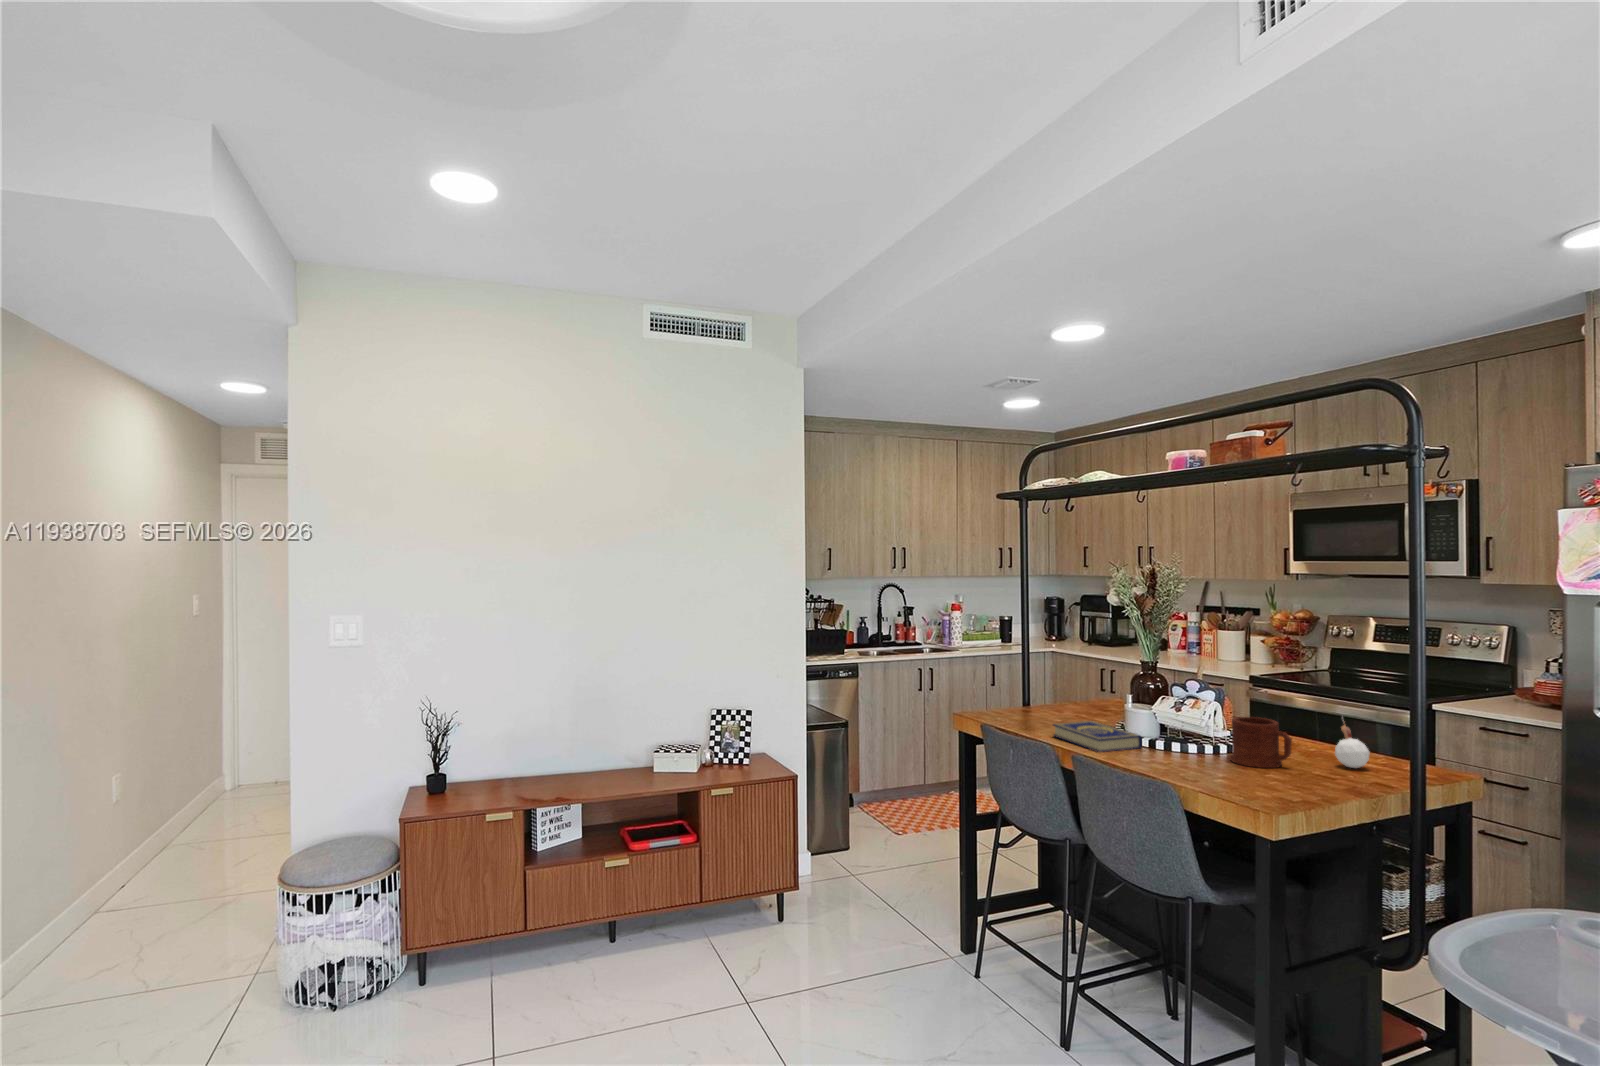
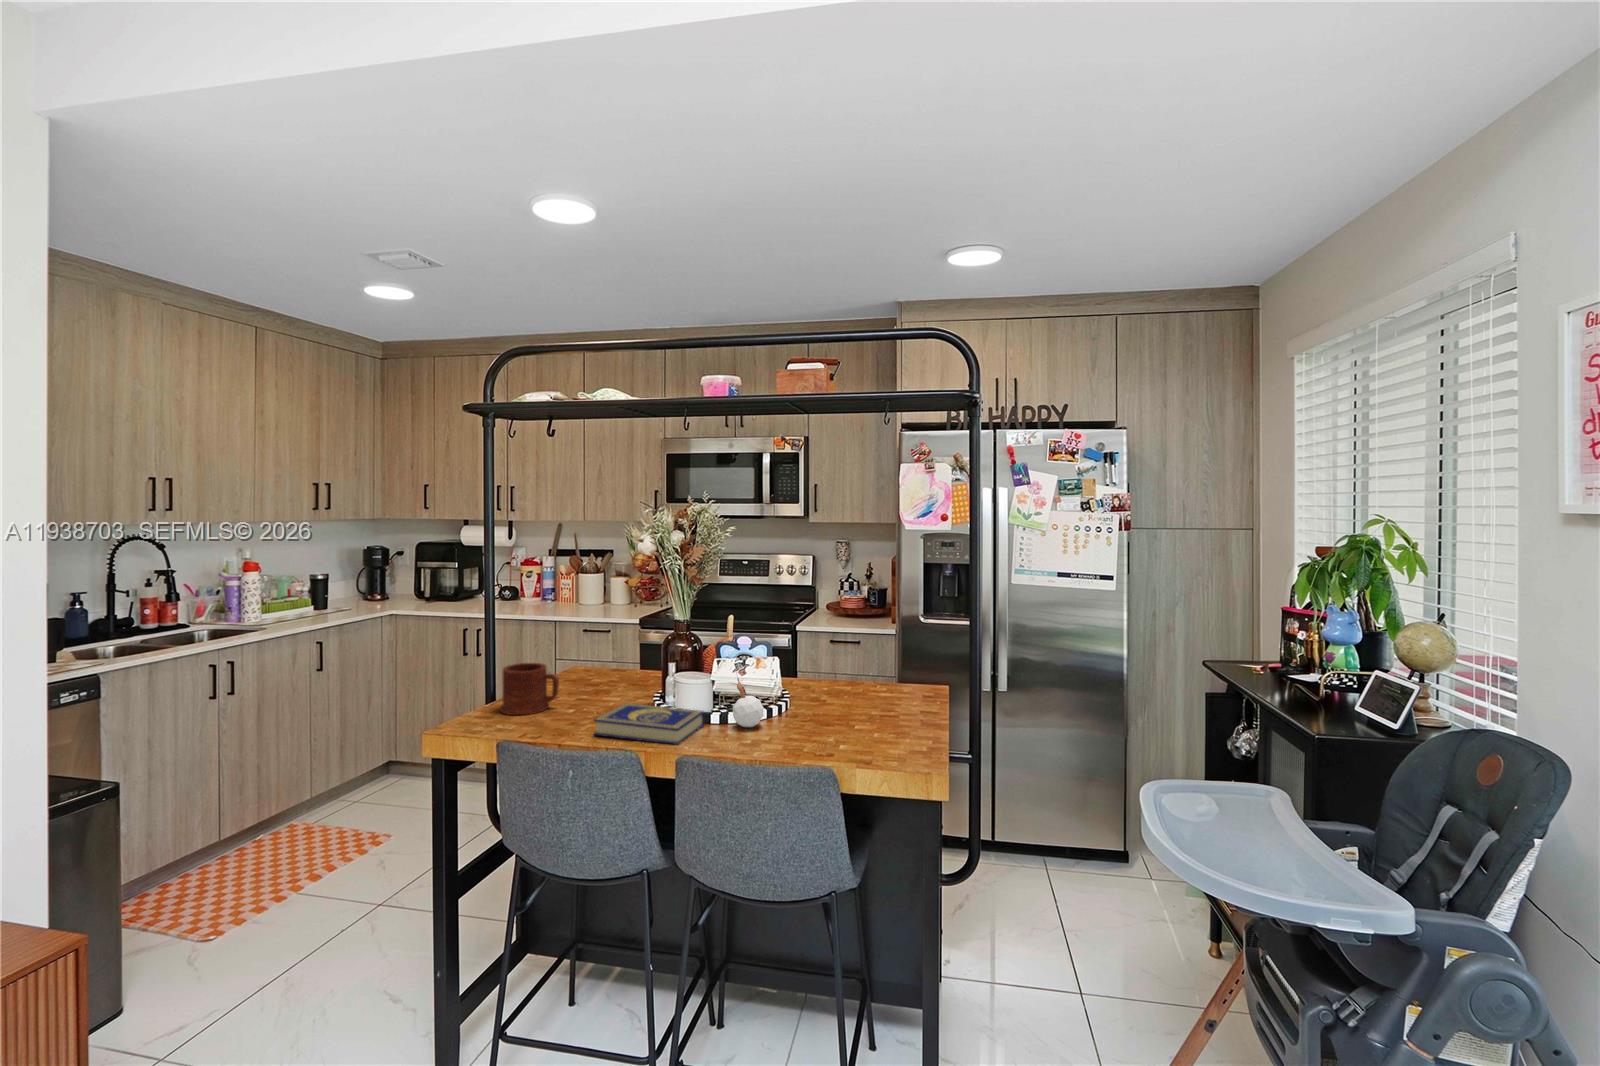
mug: present [1230,717,1292,768] -> present [500,663,559,715]
candle: present [1335,720,1370,768] -> present [733,673,763,727]

